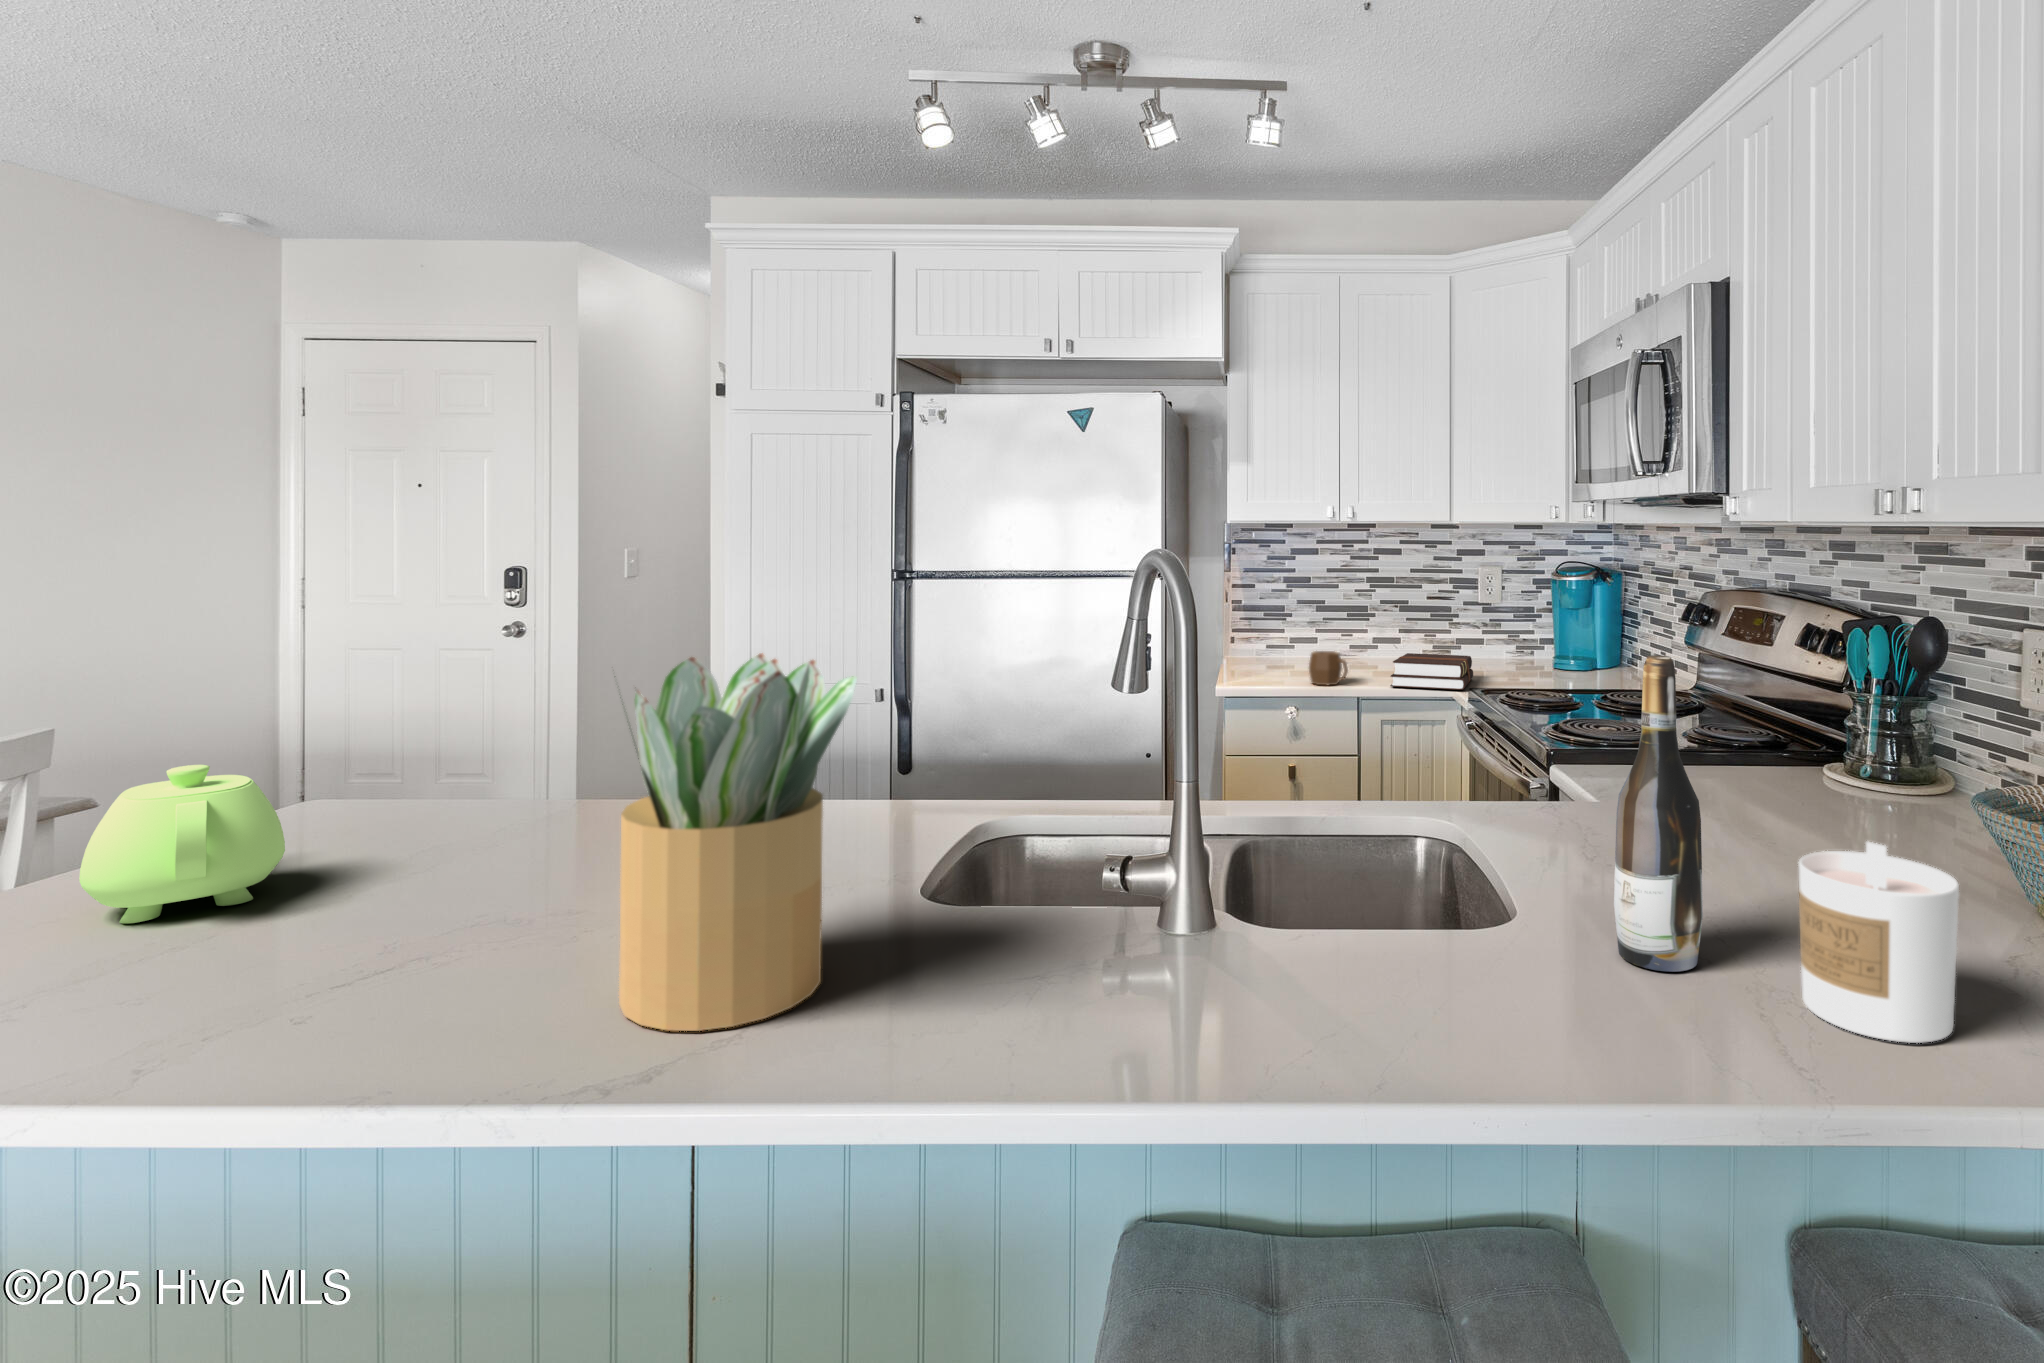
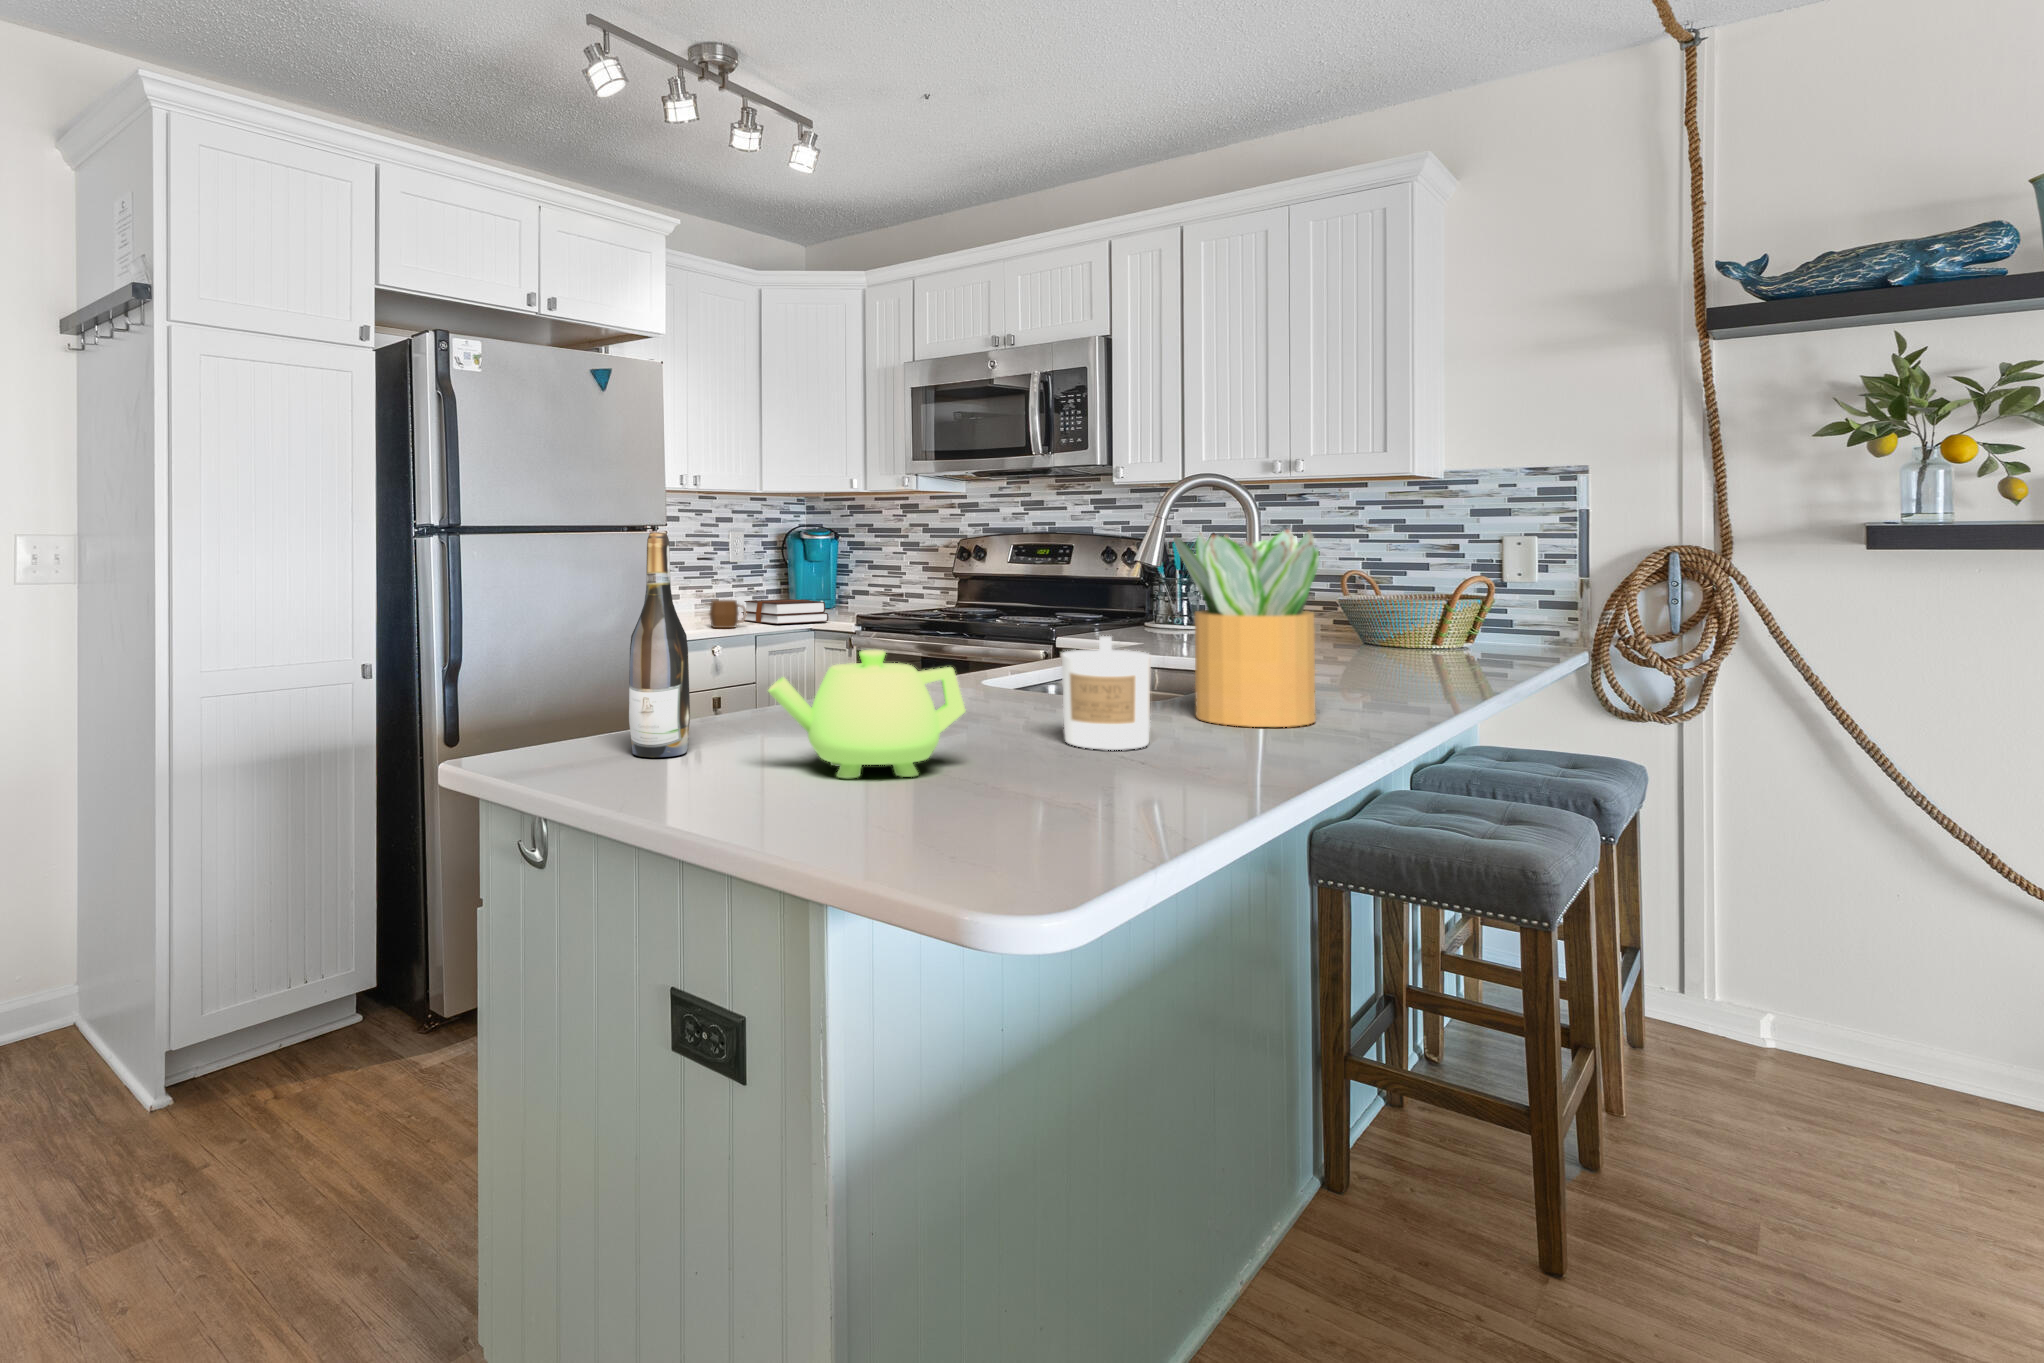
wine bottle: present [1614,655,1703,972] -> present [629,532,690,757]
candle: present [1799,842,1959,1043] -> present [1061,636,1151,750]

